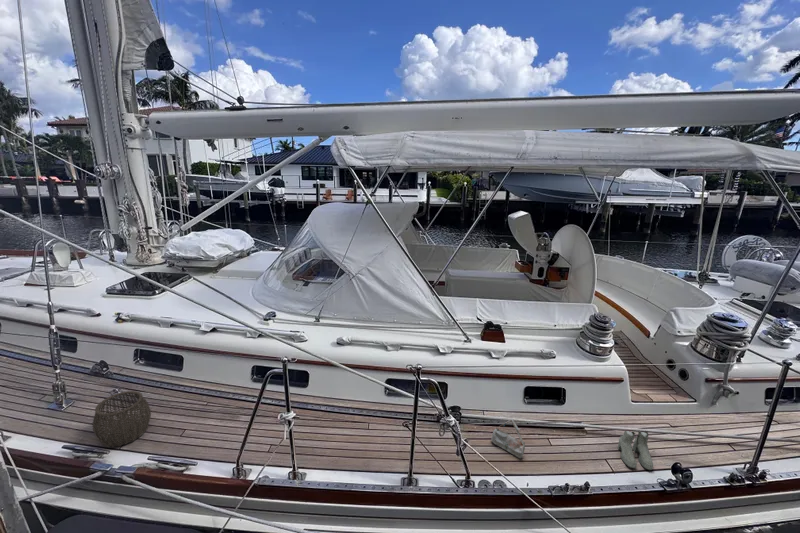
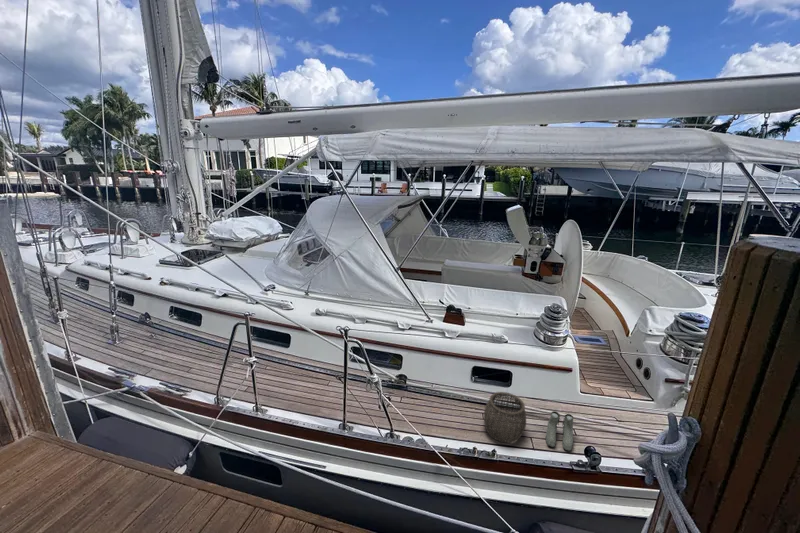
woven basket: present [92,391,151,447] -> present [484,392,526,443]
bag: present [491,419,525,458] -> none [429,388,453,424]

